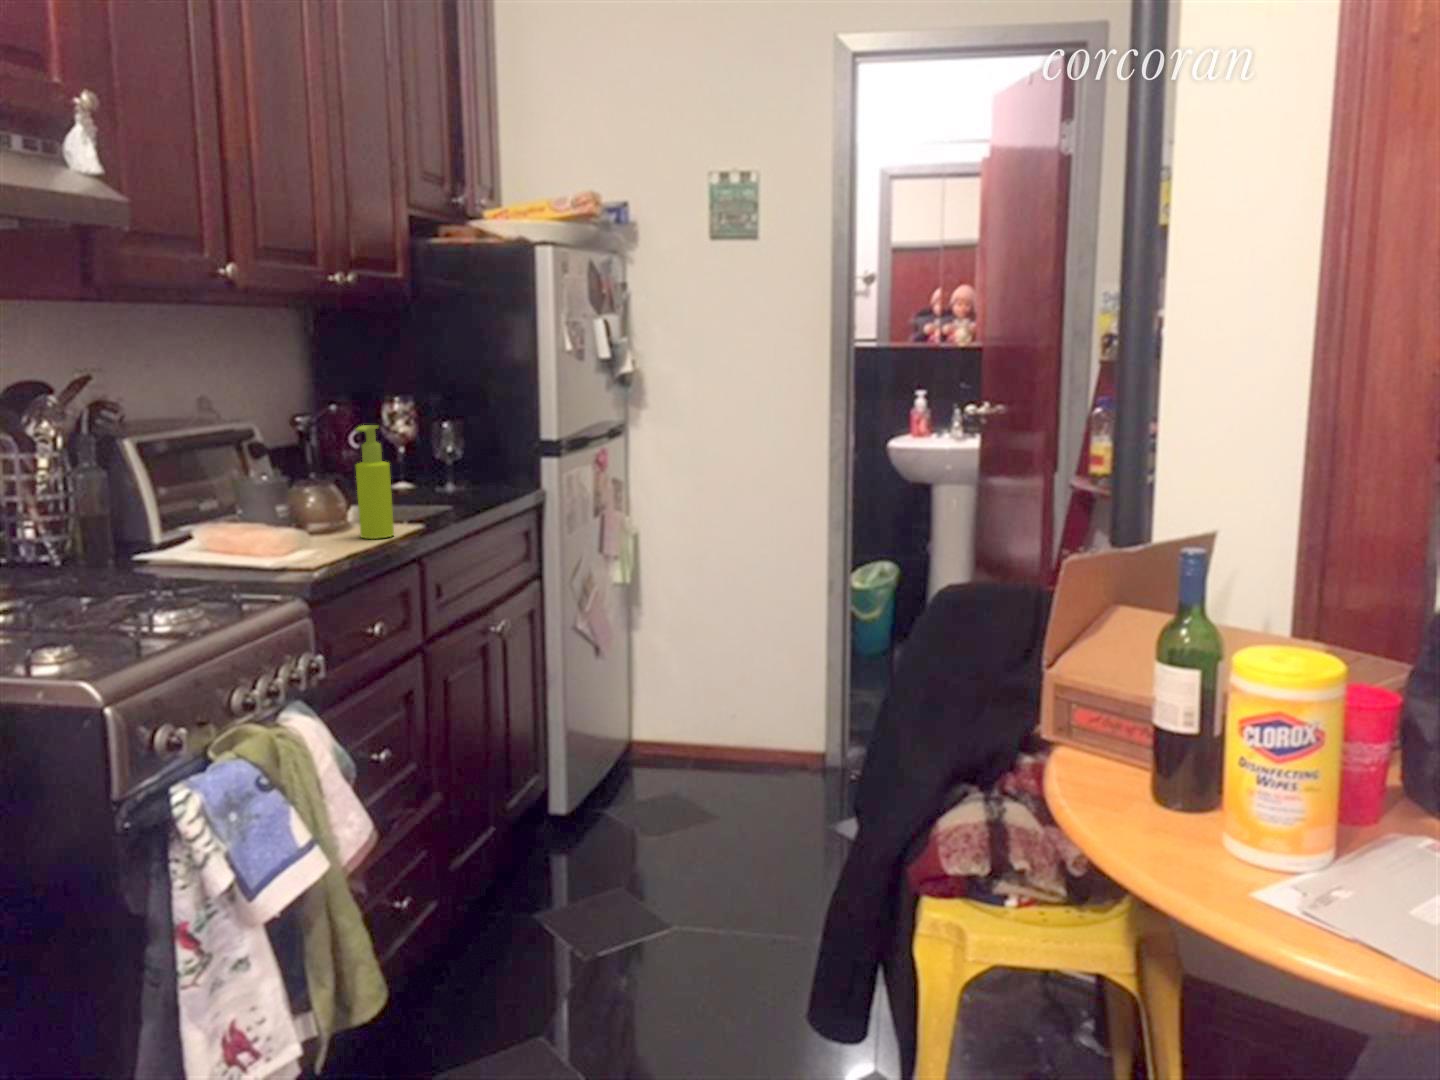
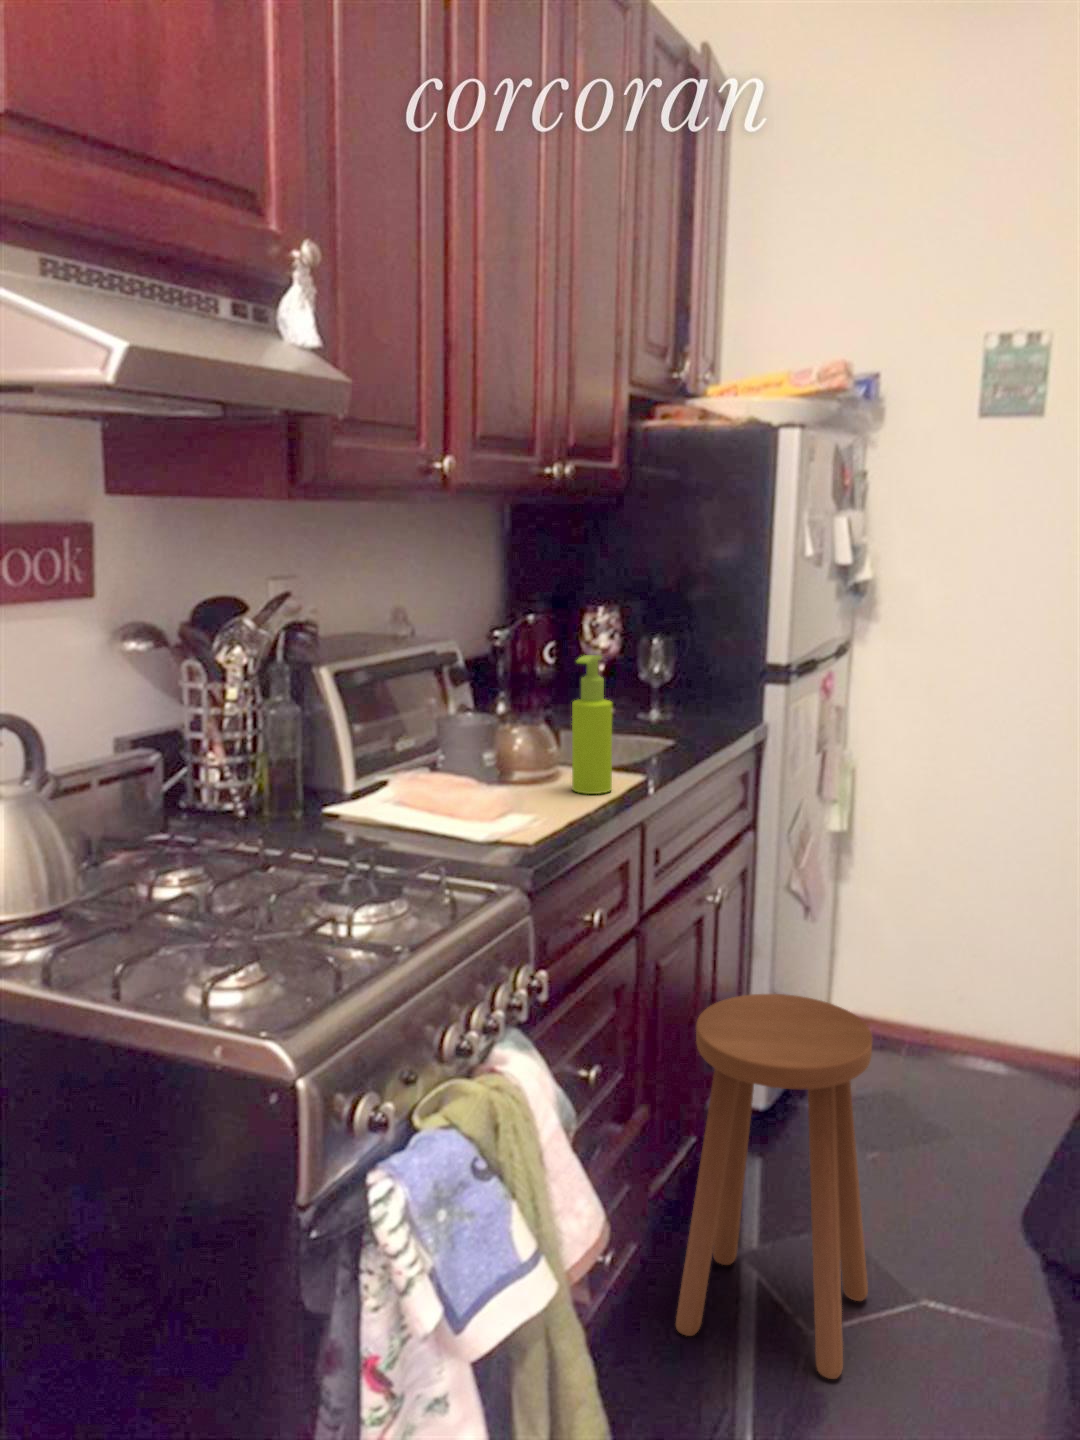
stool: none [479,699,636,990] -> present [676,994,872,1379]

